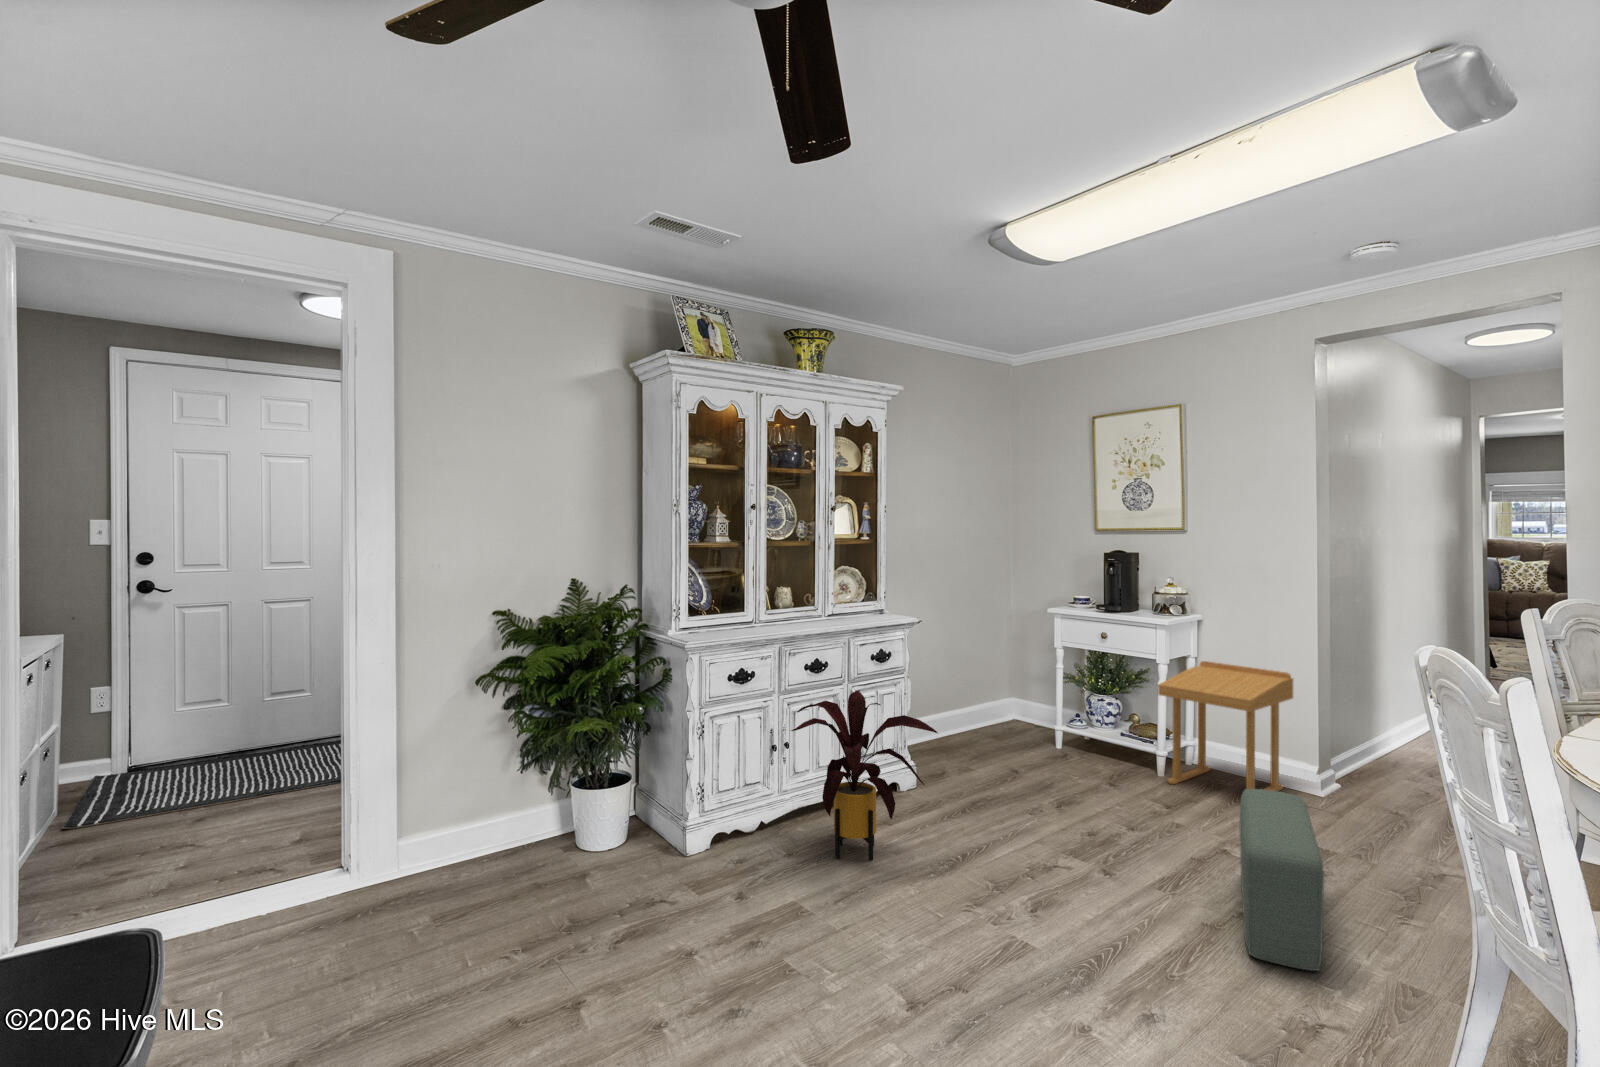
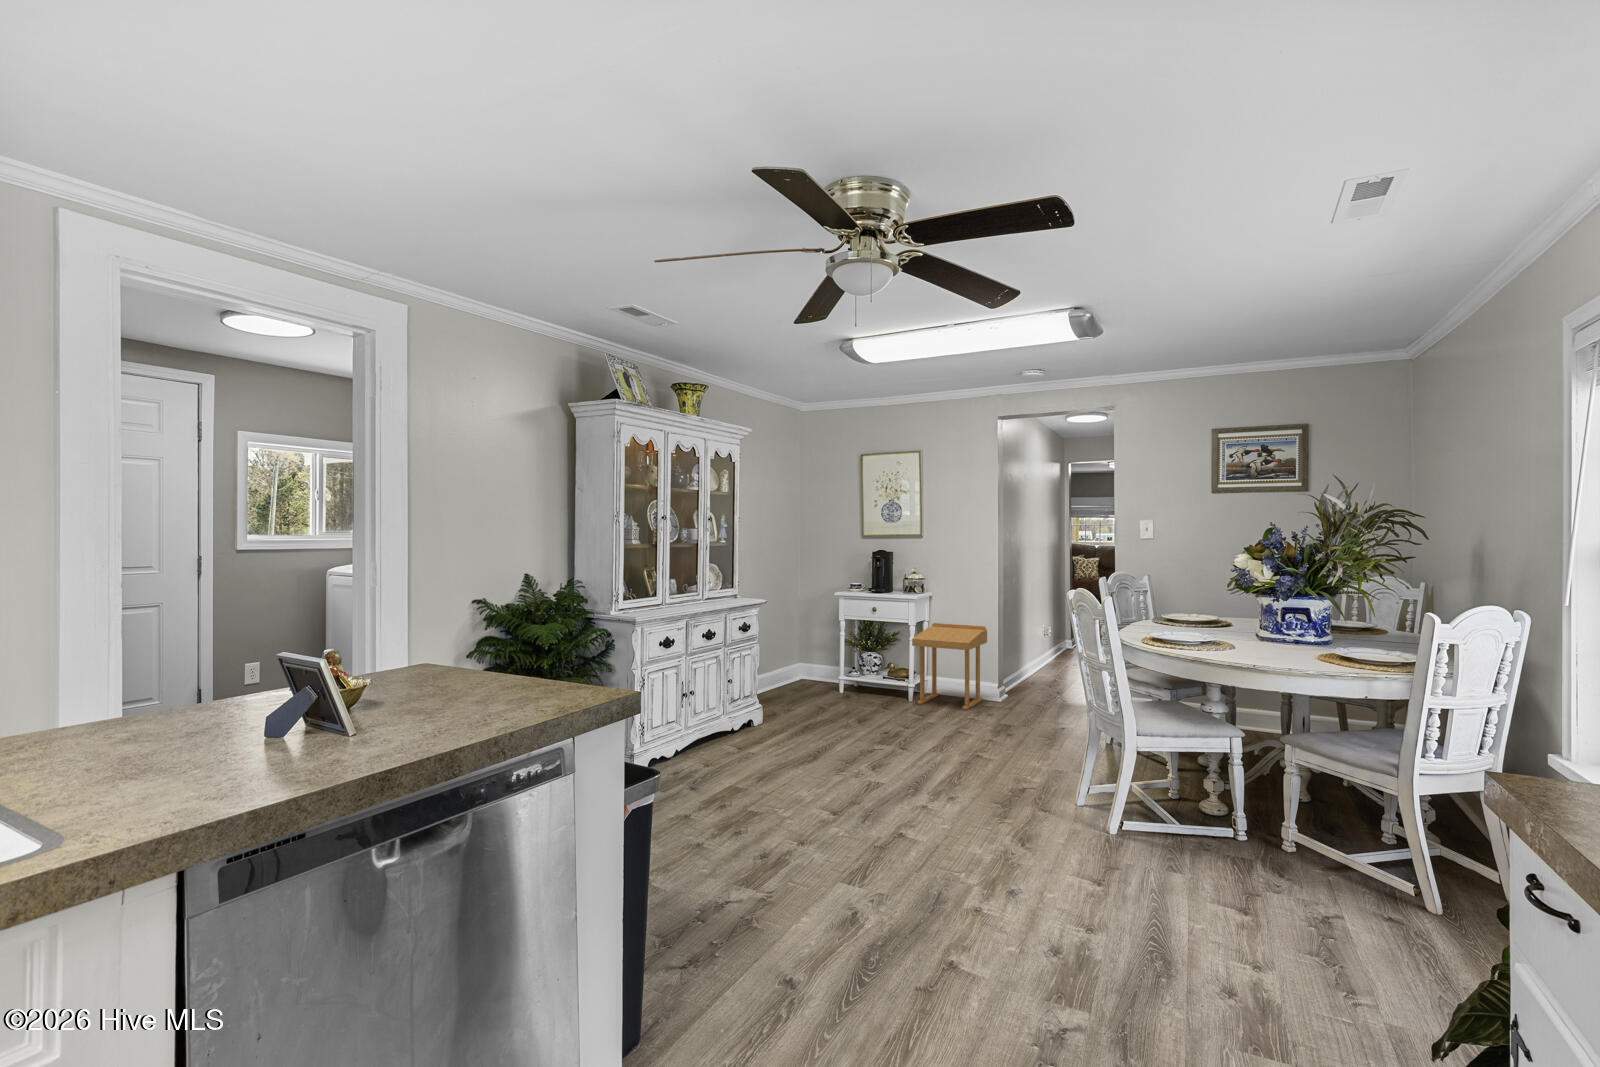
house plant: present [791,691,937,860] -> none [698,649,808,762]
pouf: present [1240,789,1324,971] -> none [976,688,1026,772]

